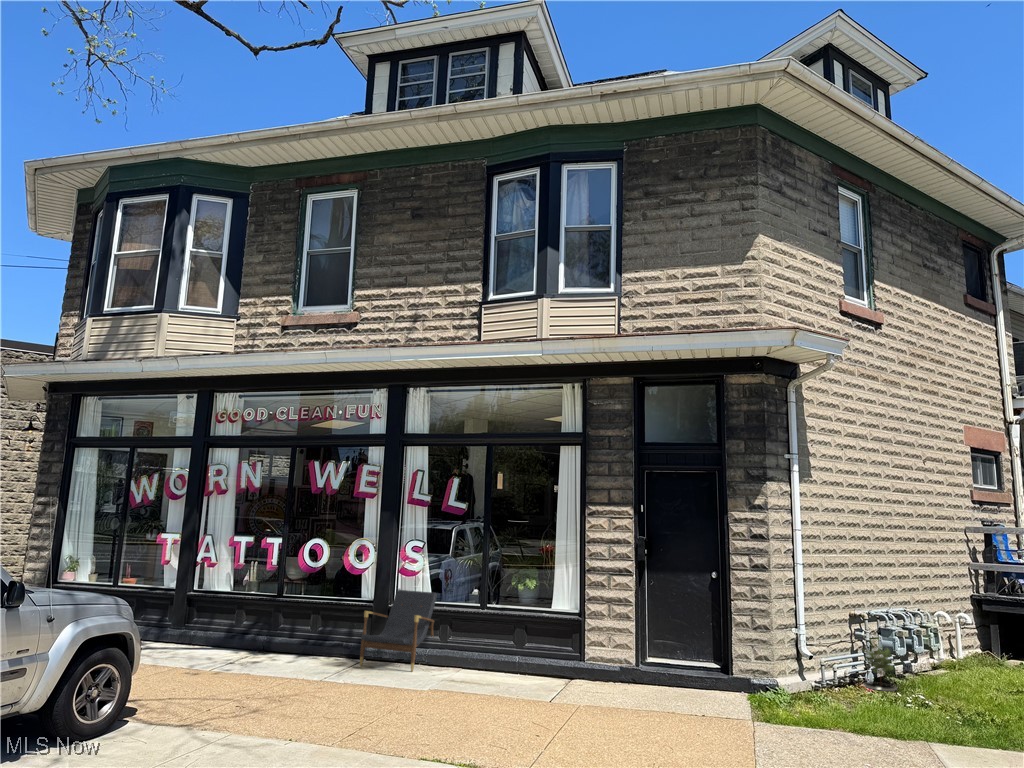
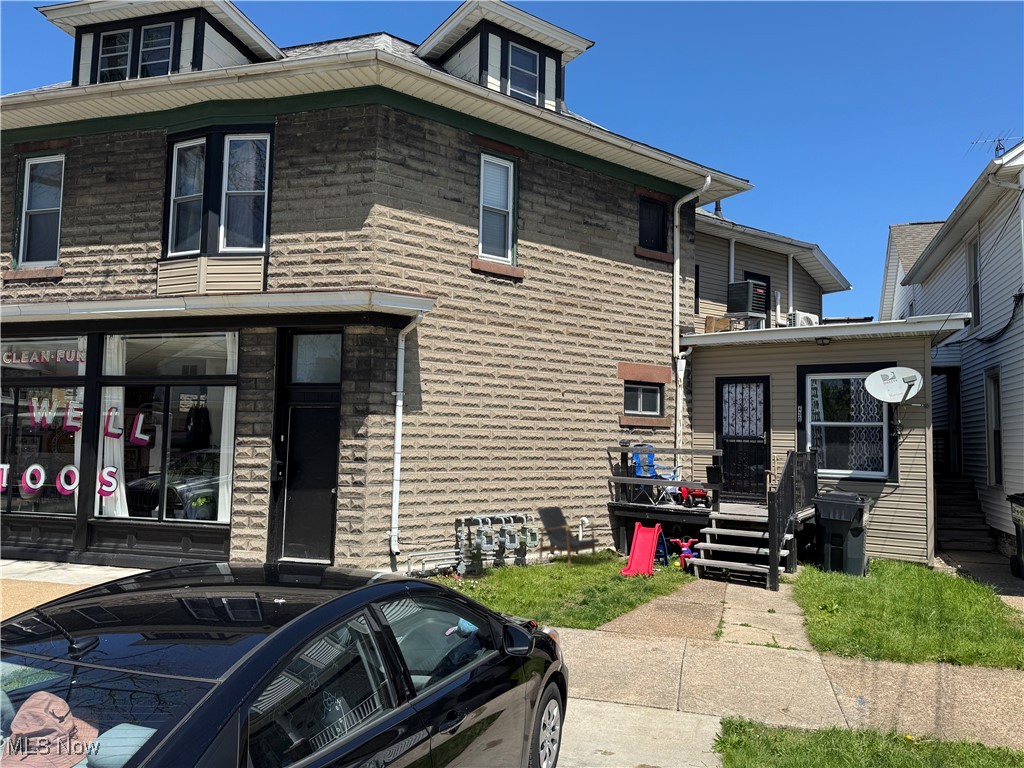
lounge chair: present [360,590,437,672] -> present [538,507,599,566]

